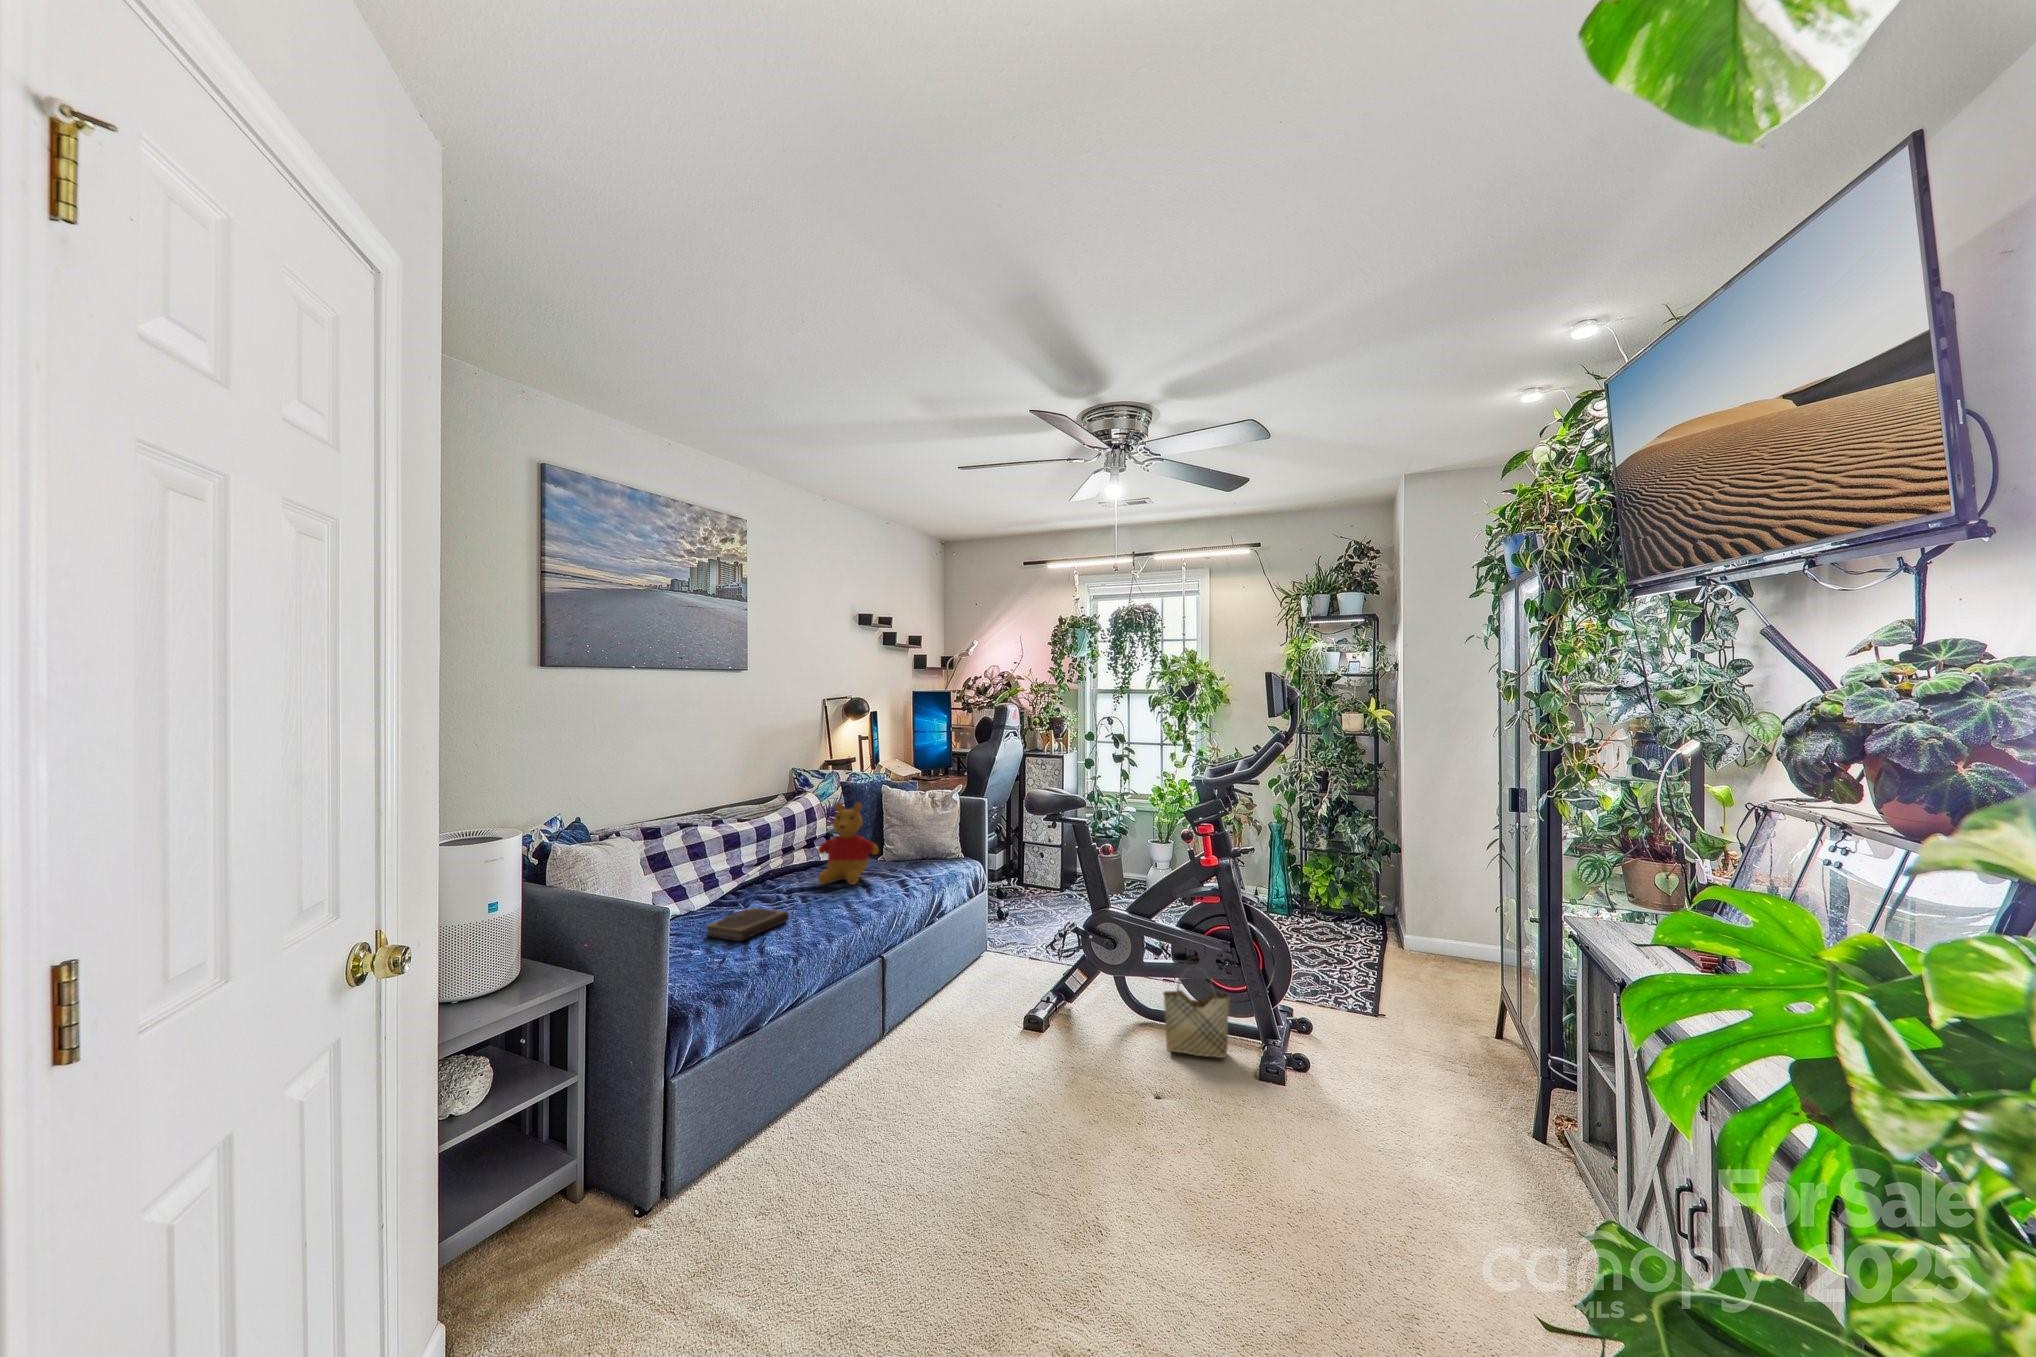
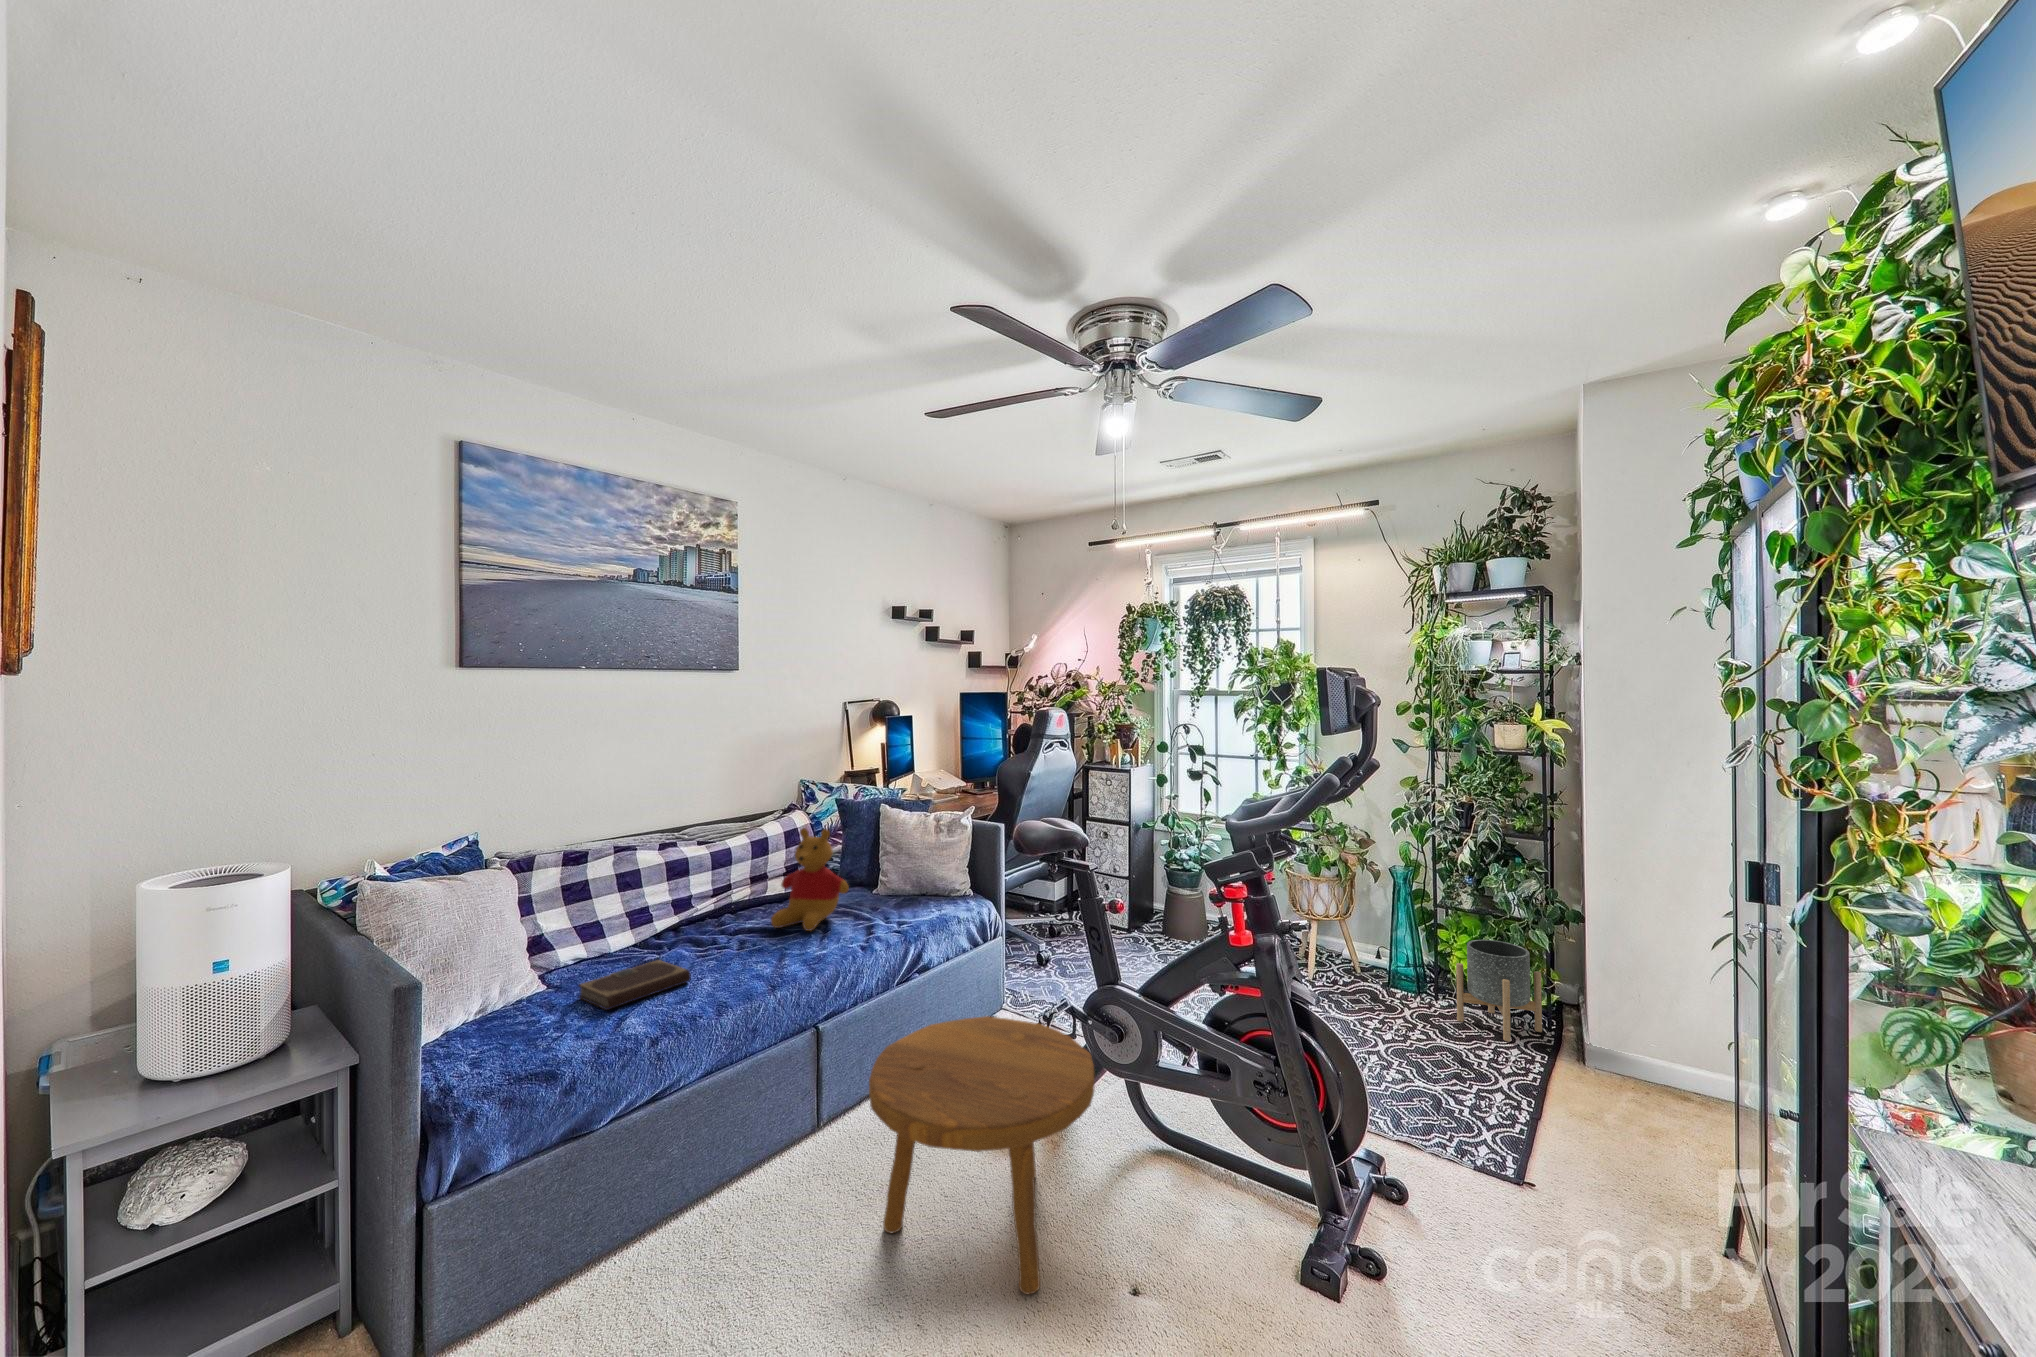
planter: none [1321,872,1378,941] -> present [1456,940,1542,1041]
footstool: none [960,932,1123,1104] -> present [869,1016,1094,1294]
woven basket: present [1163,959,1230,1058] -> none [1169,1074,1267,1235]

